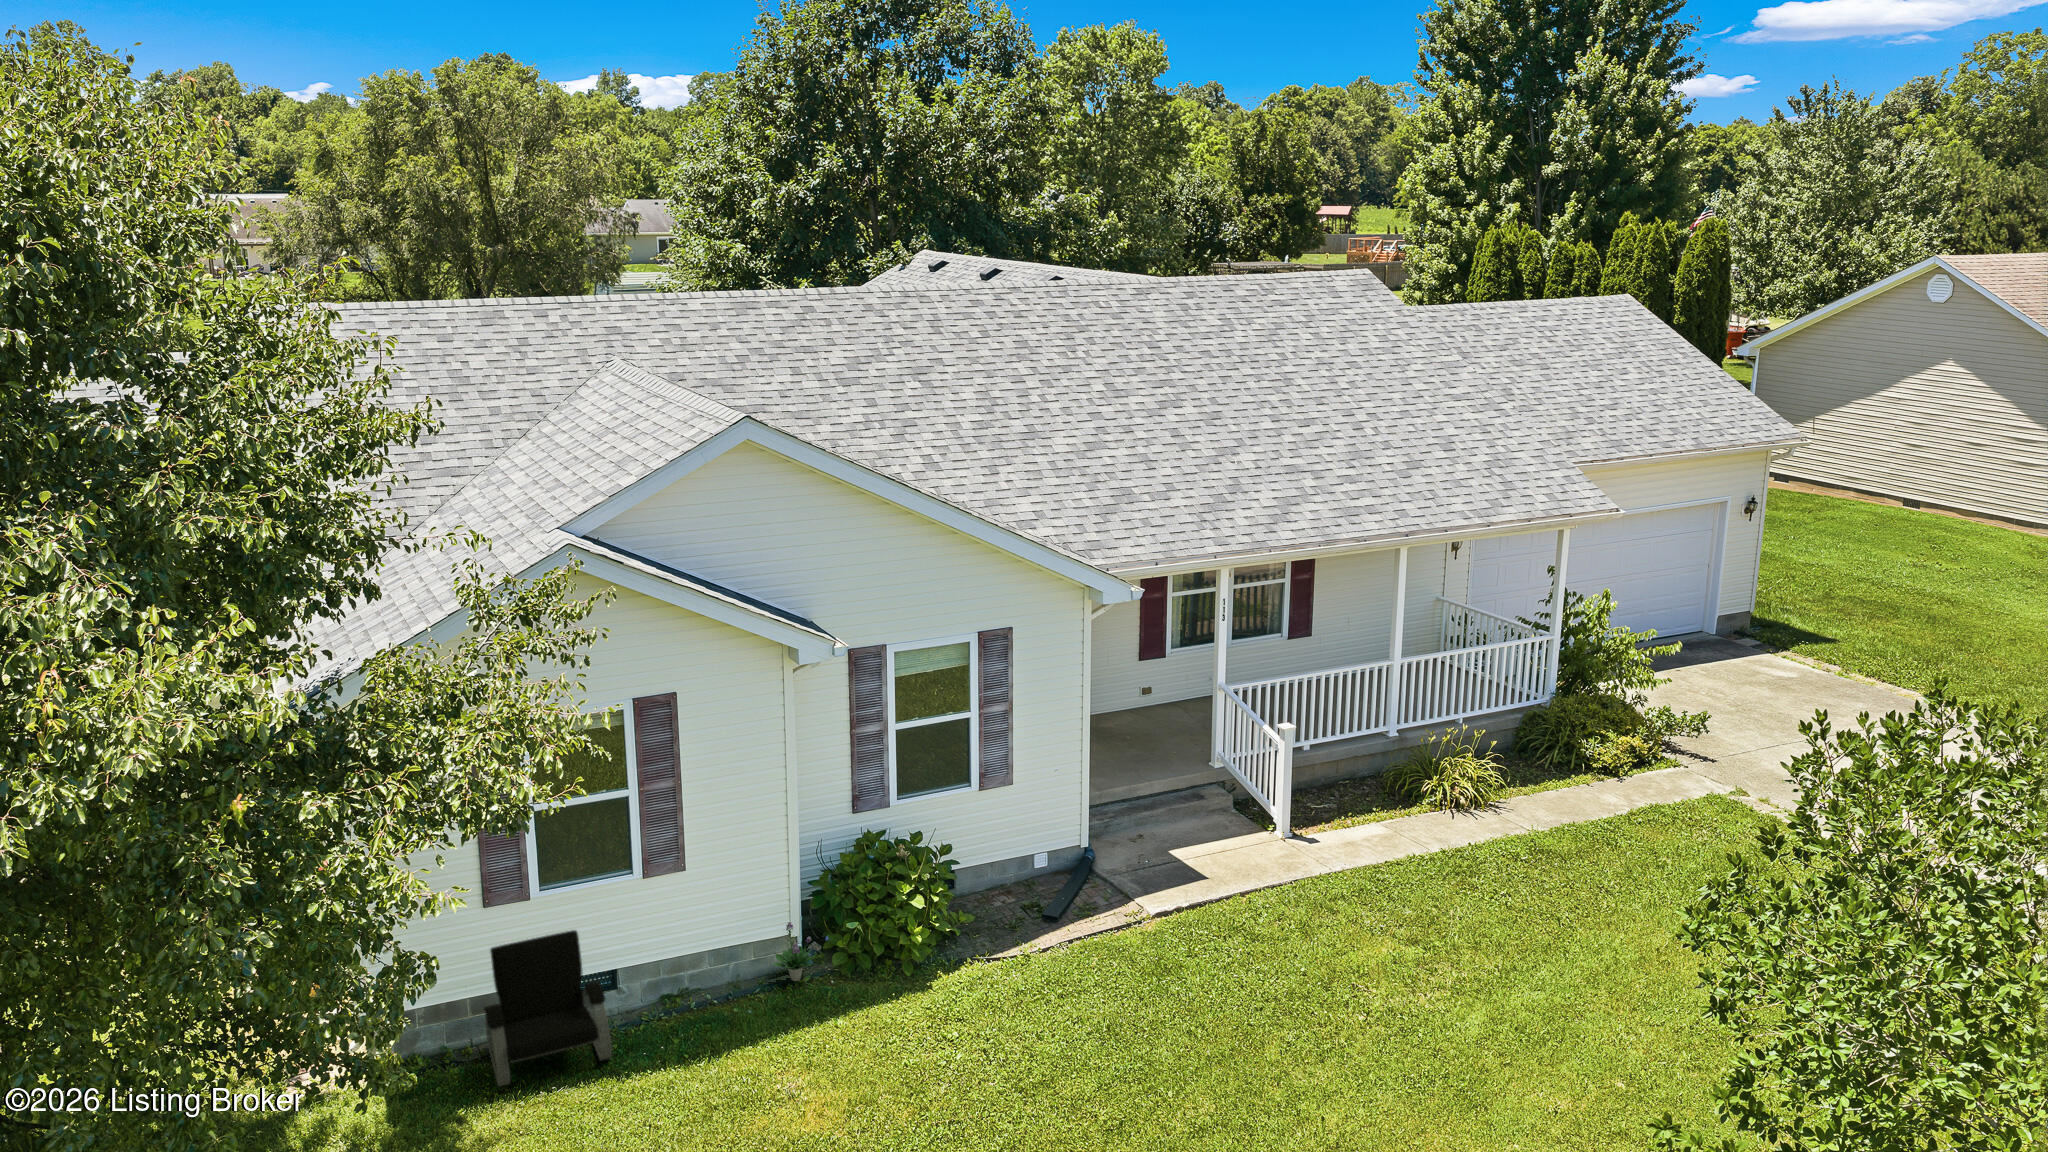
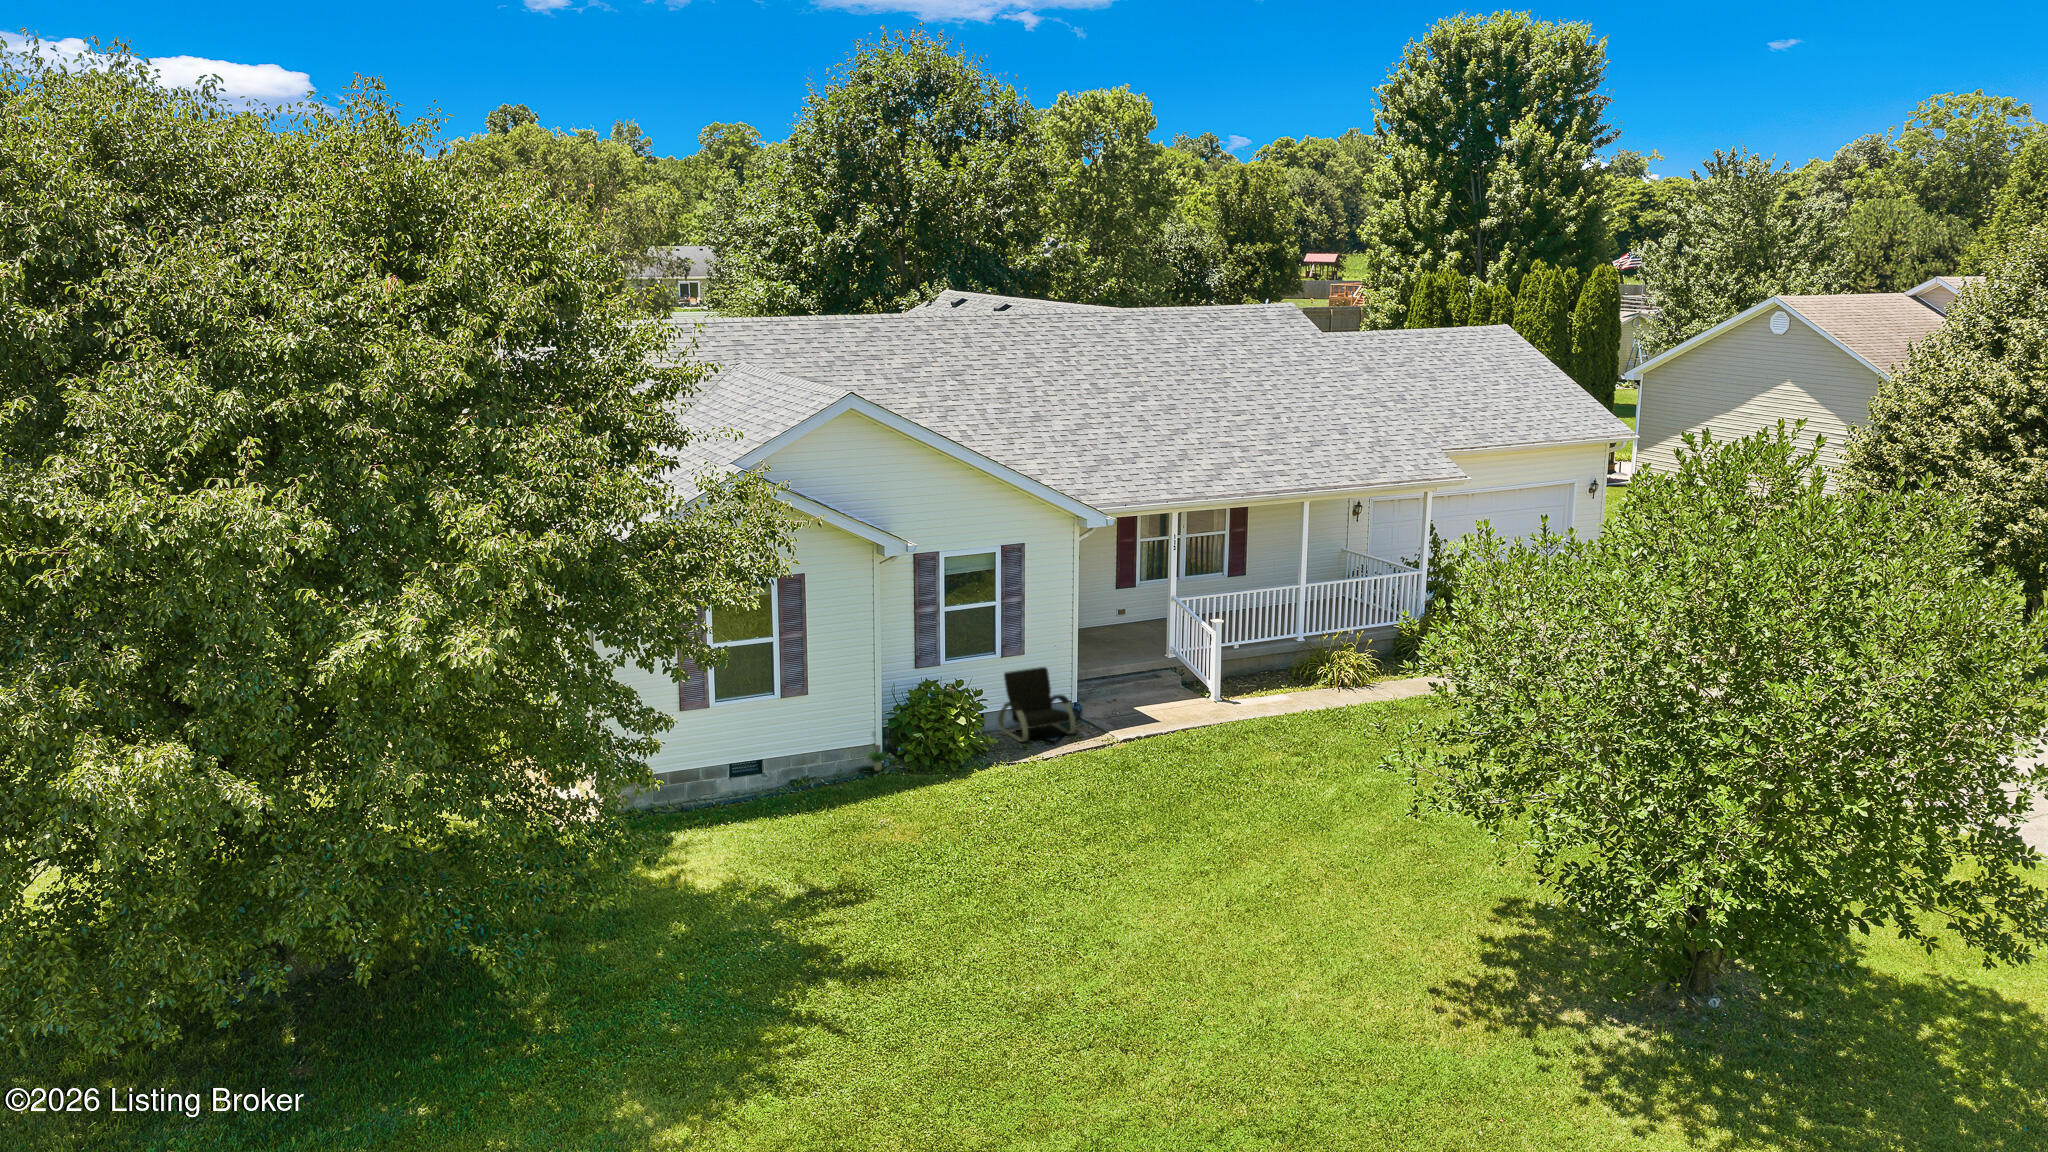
armchair: present [484,930,612,1086] -> present [998,667,1076,742]

